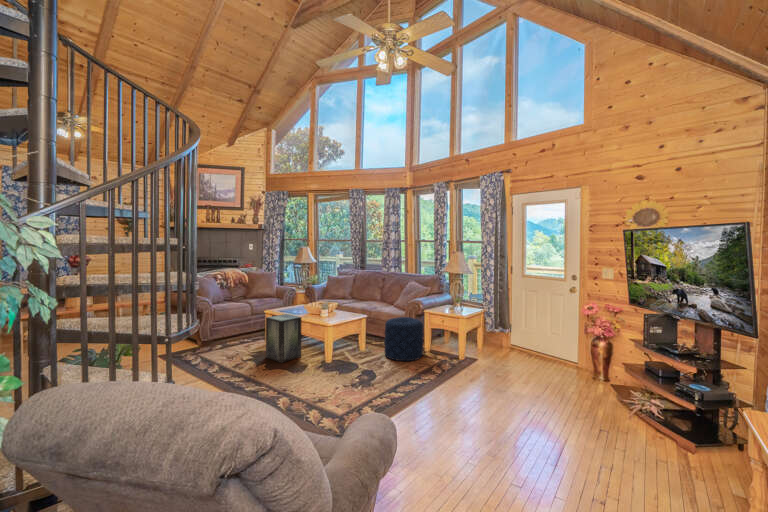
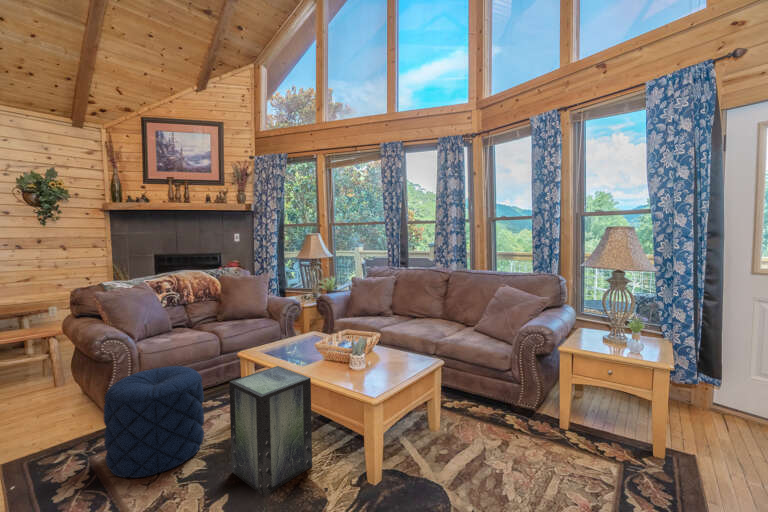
pouf: present [384,317,424,361] -> present [104,366,204,478]

